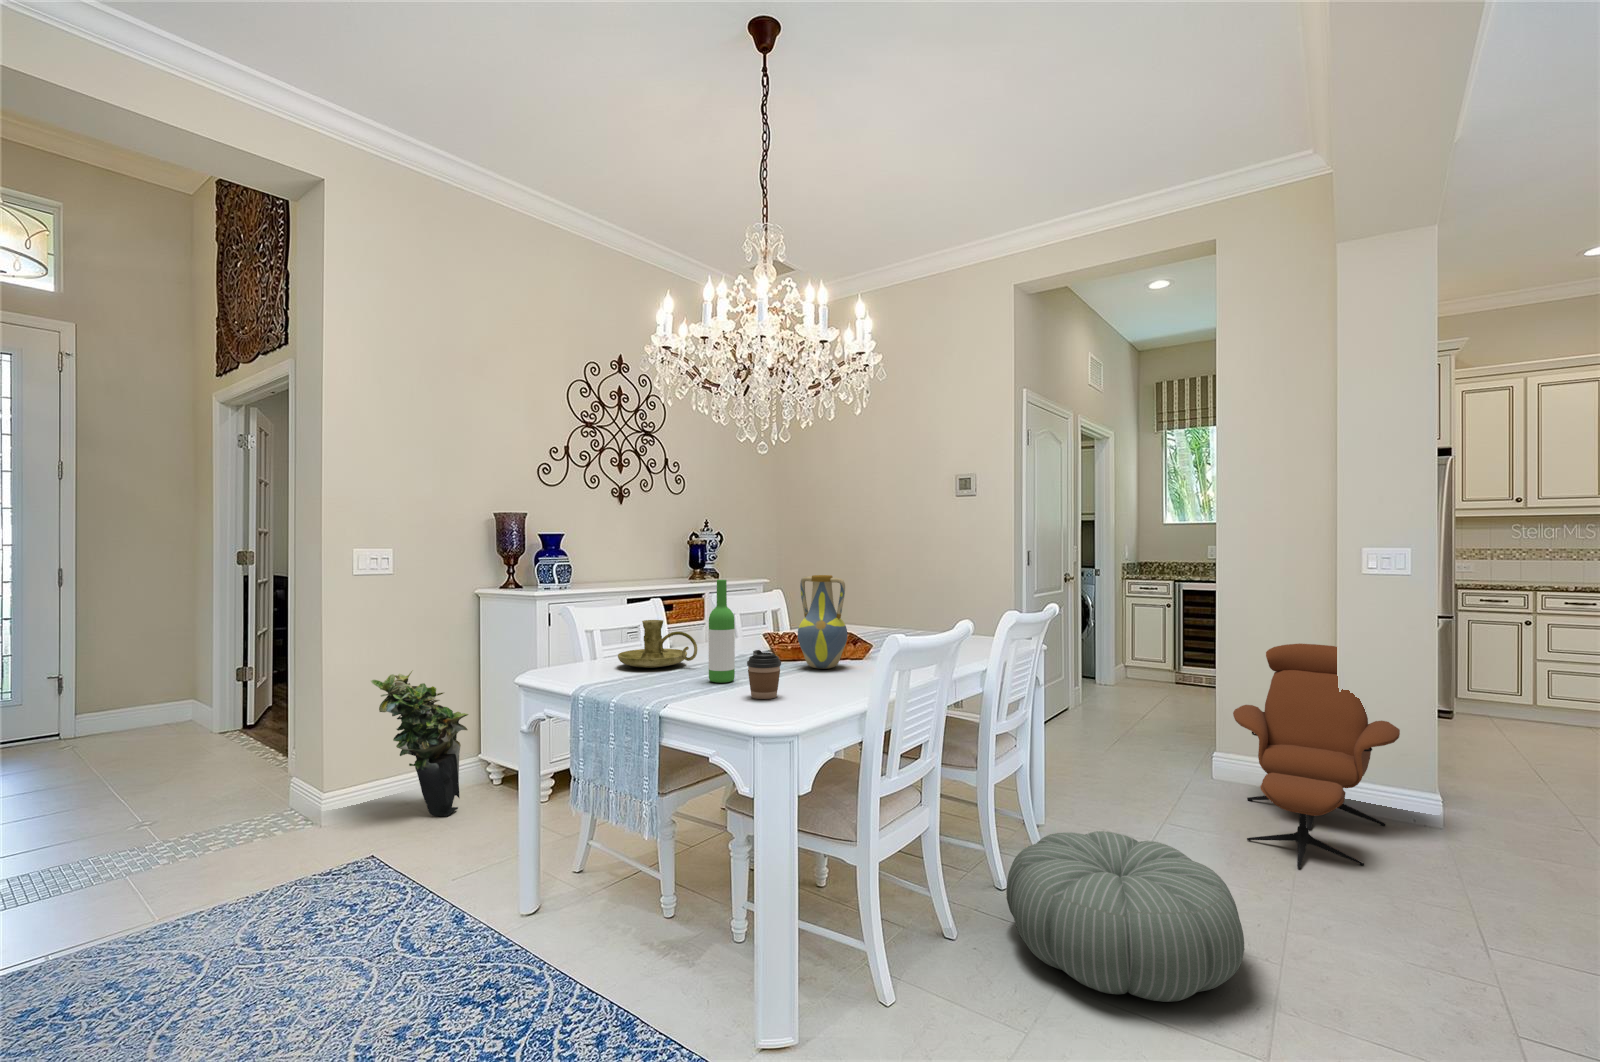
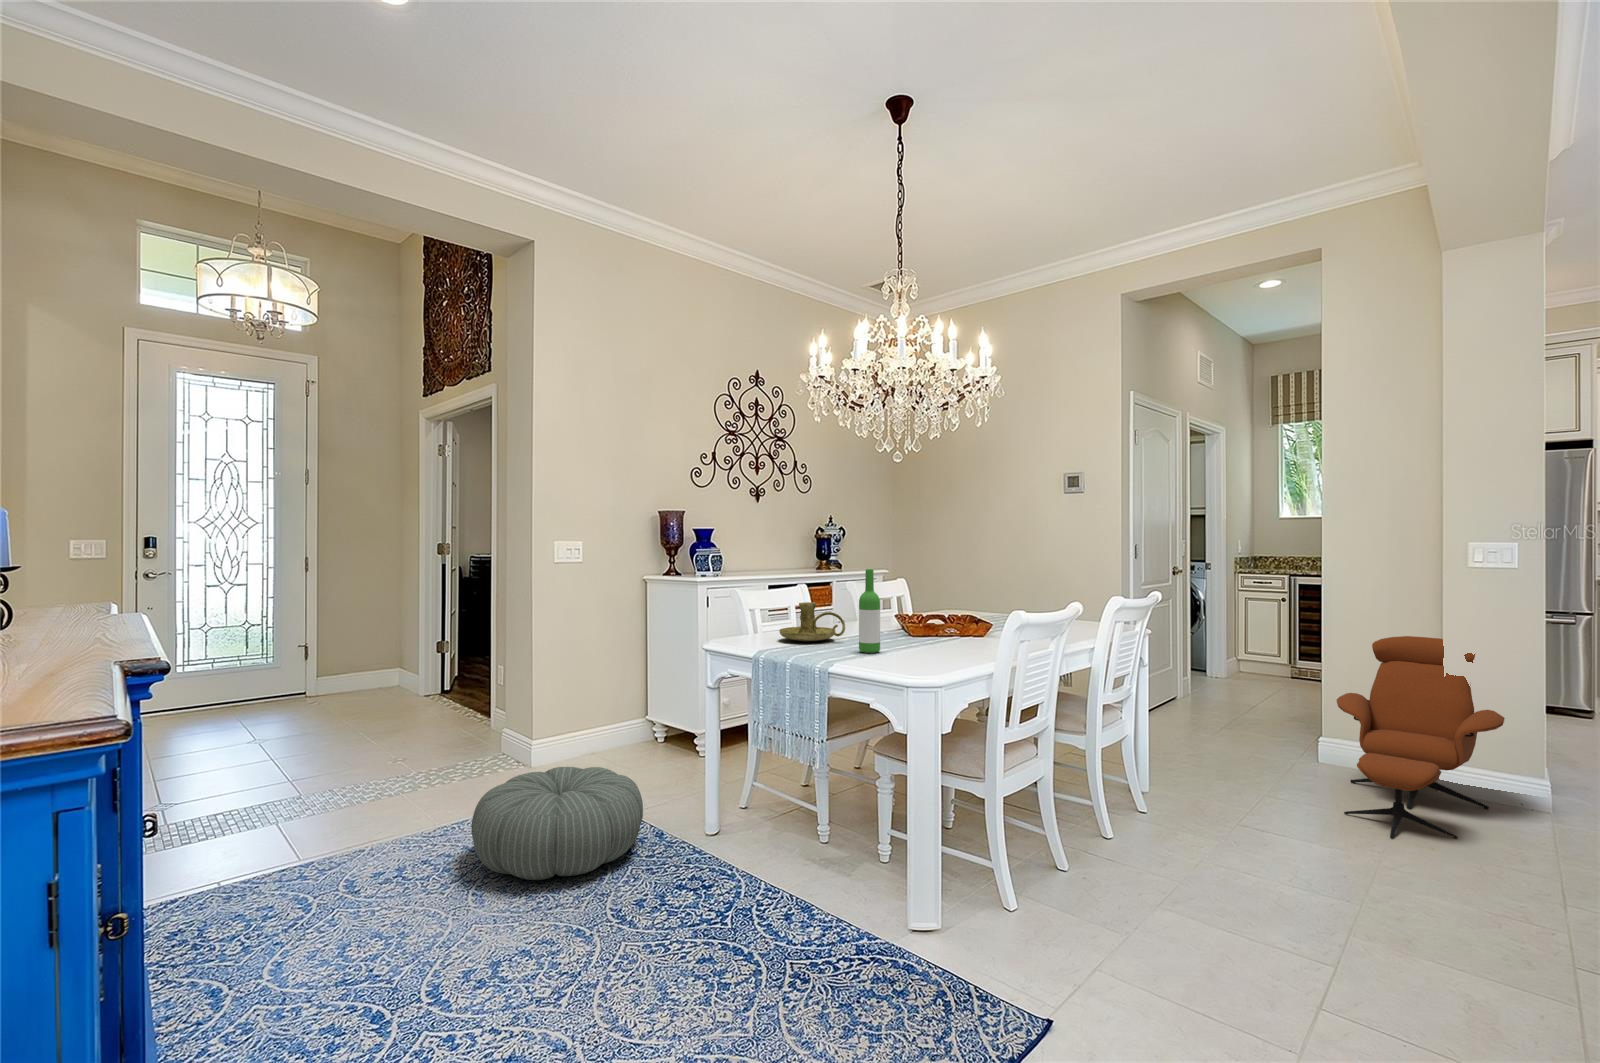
vase: present [798,575,847,669] -> none [930,566,972,645]
coffee cup: present [747,650,781,699] -> none [895,626,922,664]
potted plant: present [371,671,468,816] -> none [568,643,643,765]
pouf: present [1006,831,1244,1002] -> present [471,767,643,880]

